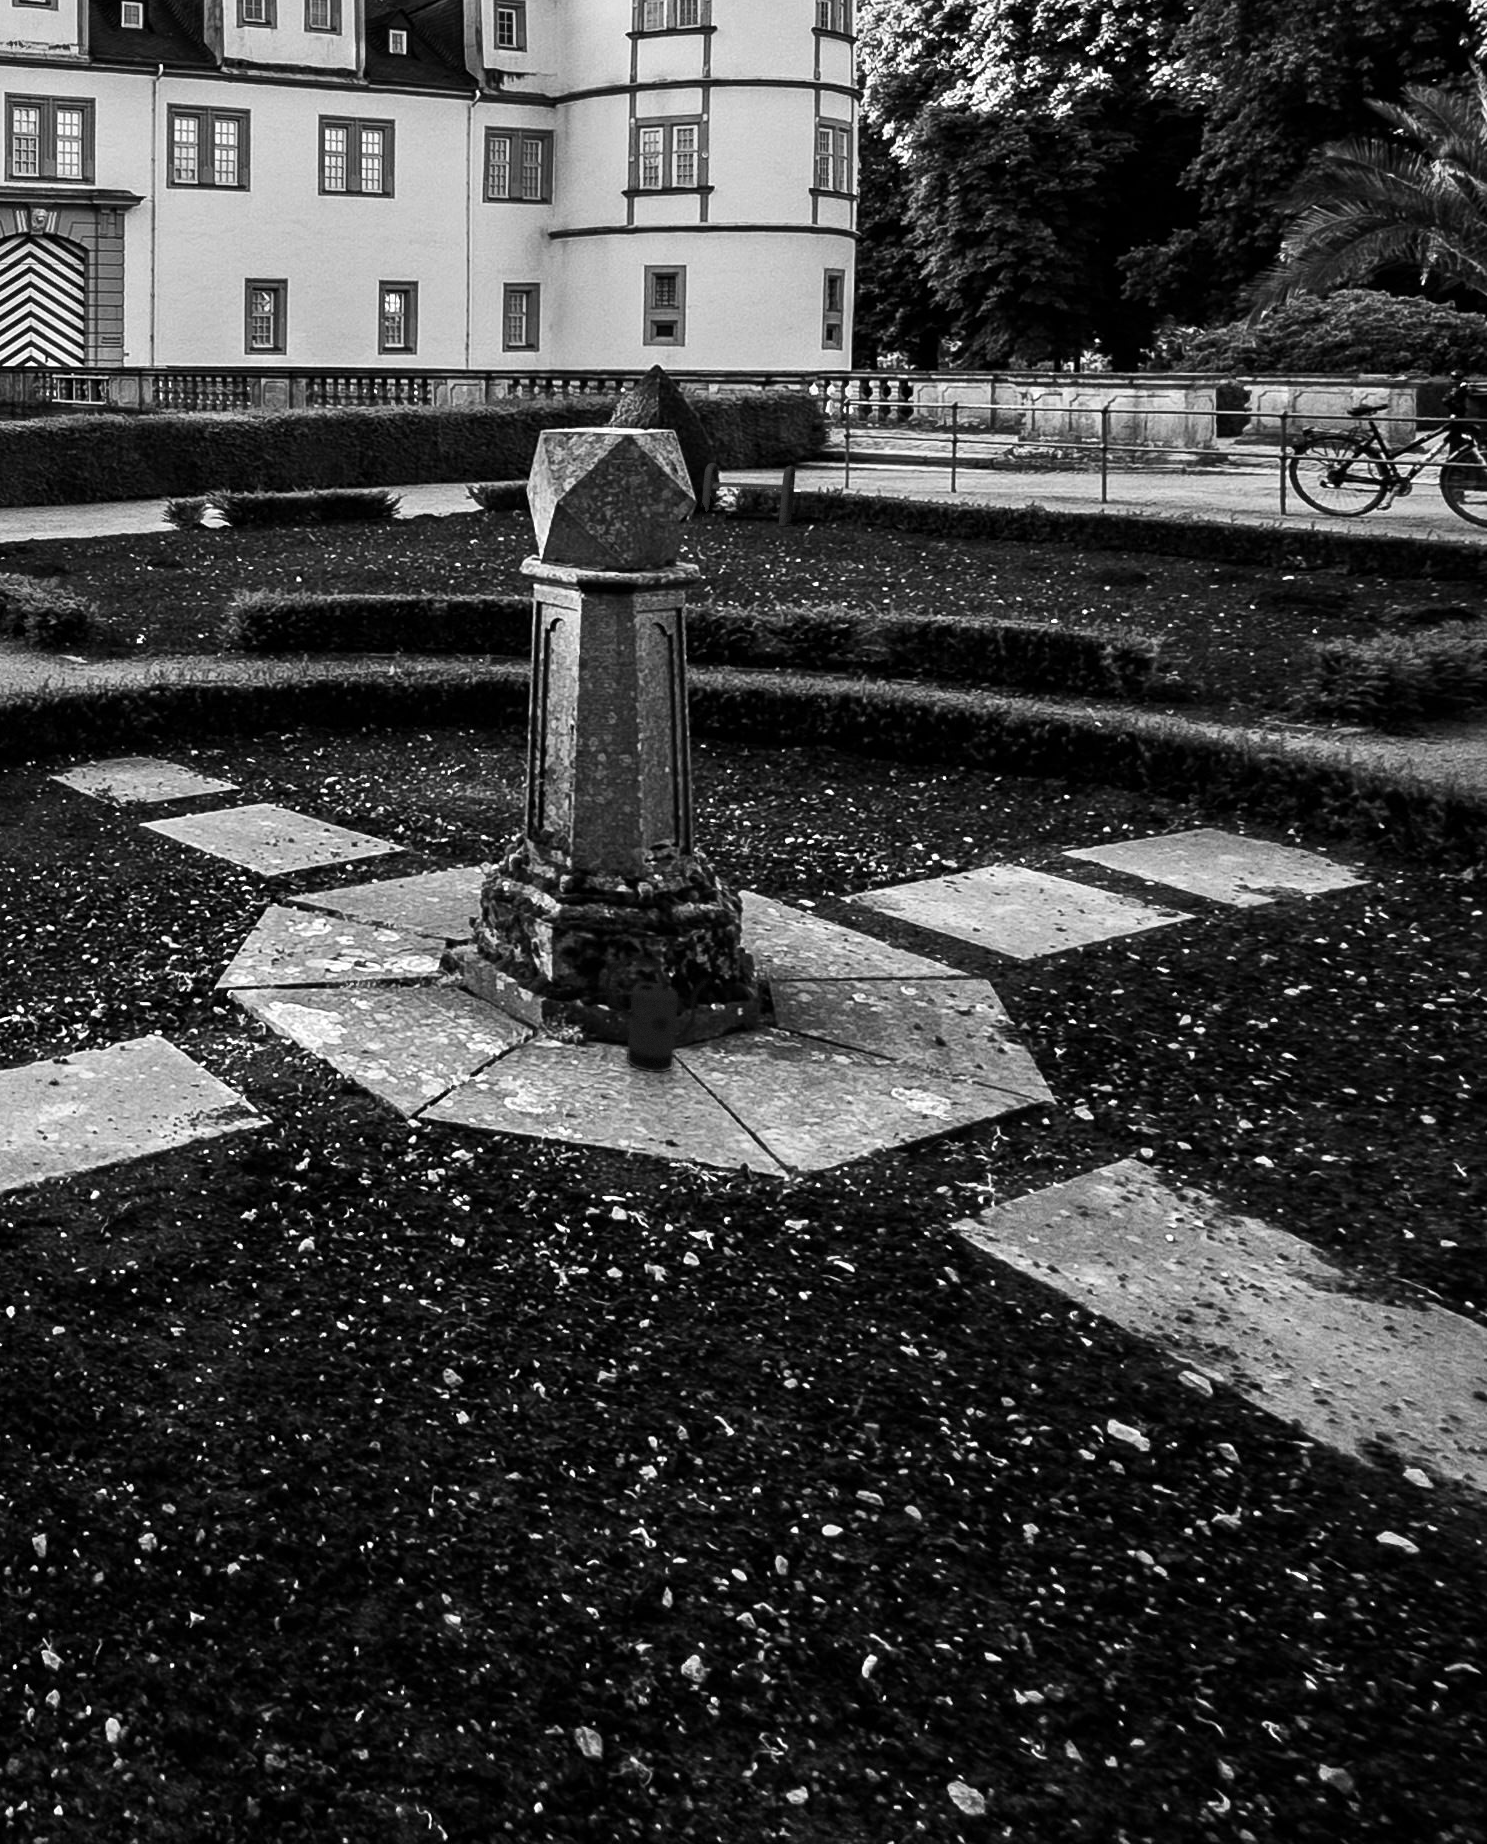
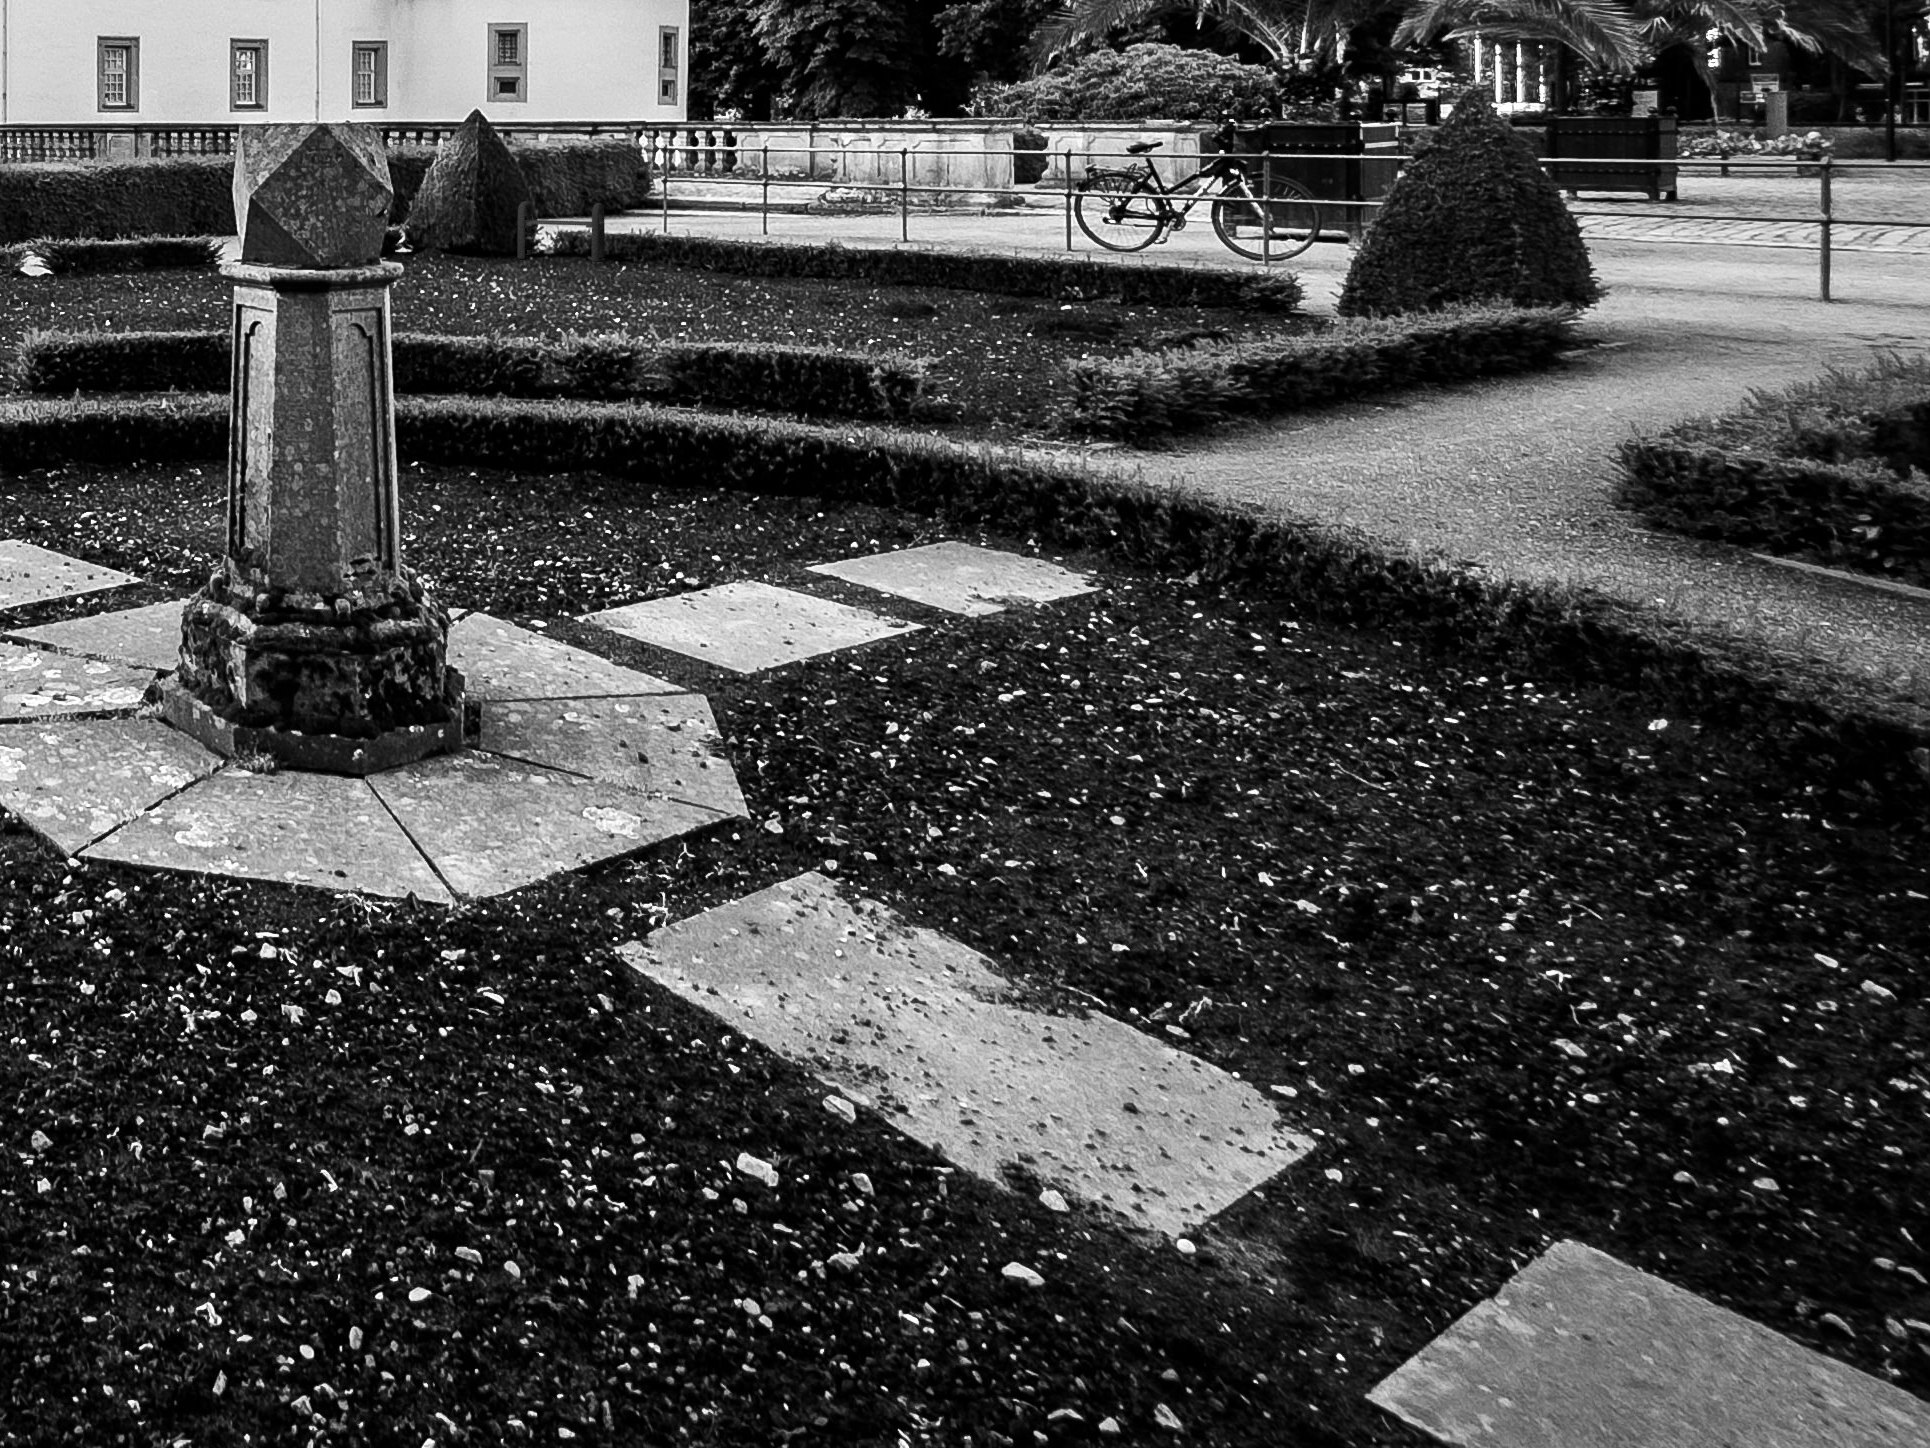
watering can: present [605,957,707,1072] -> none [291,670,397,797]

